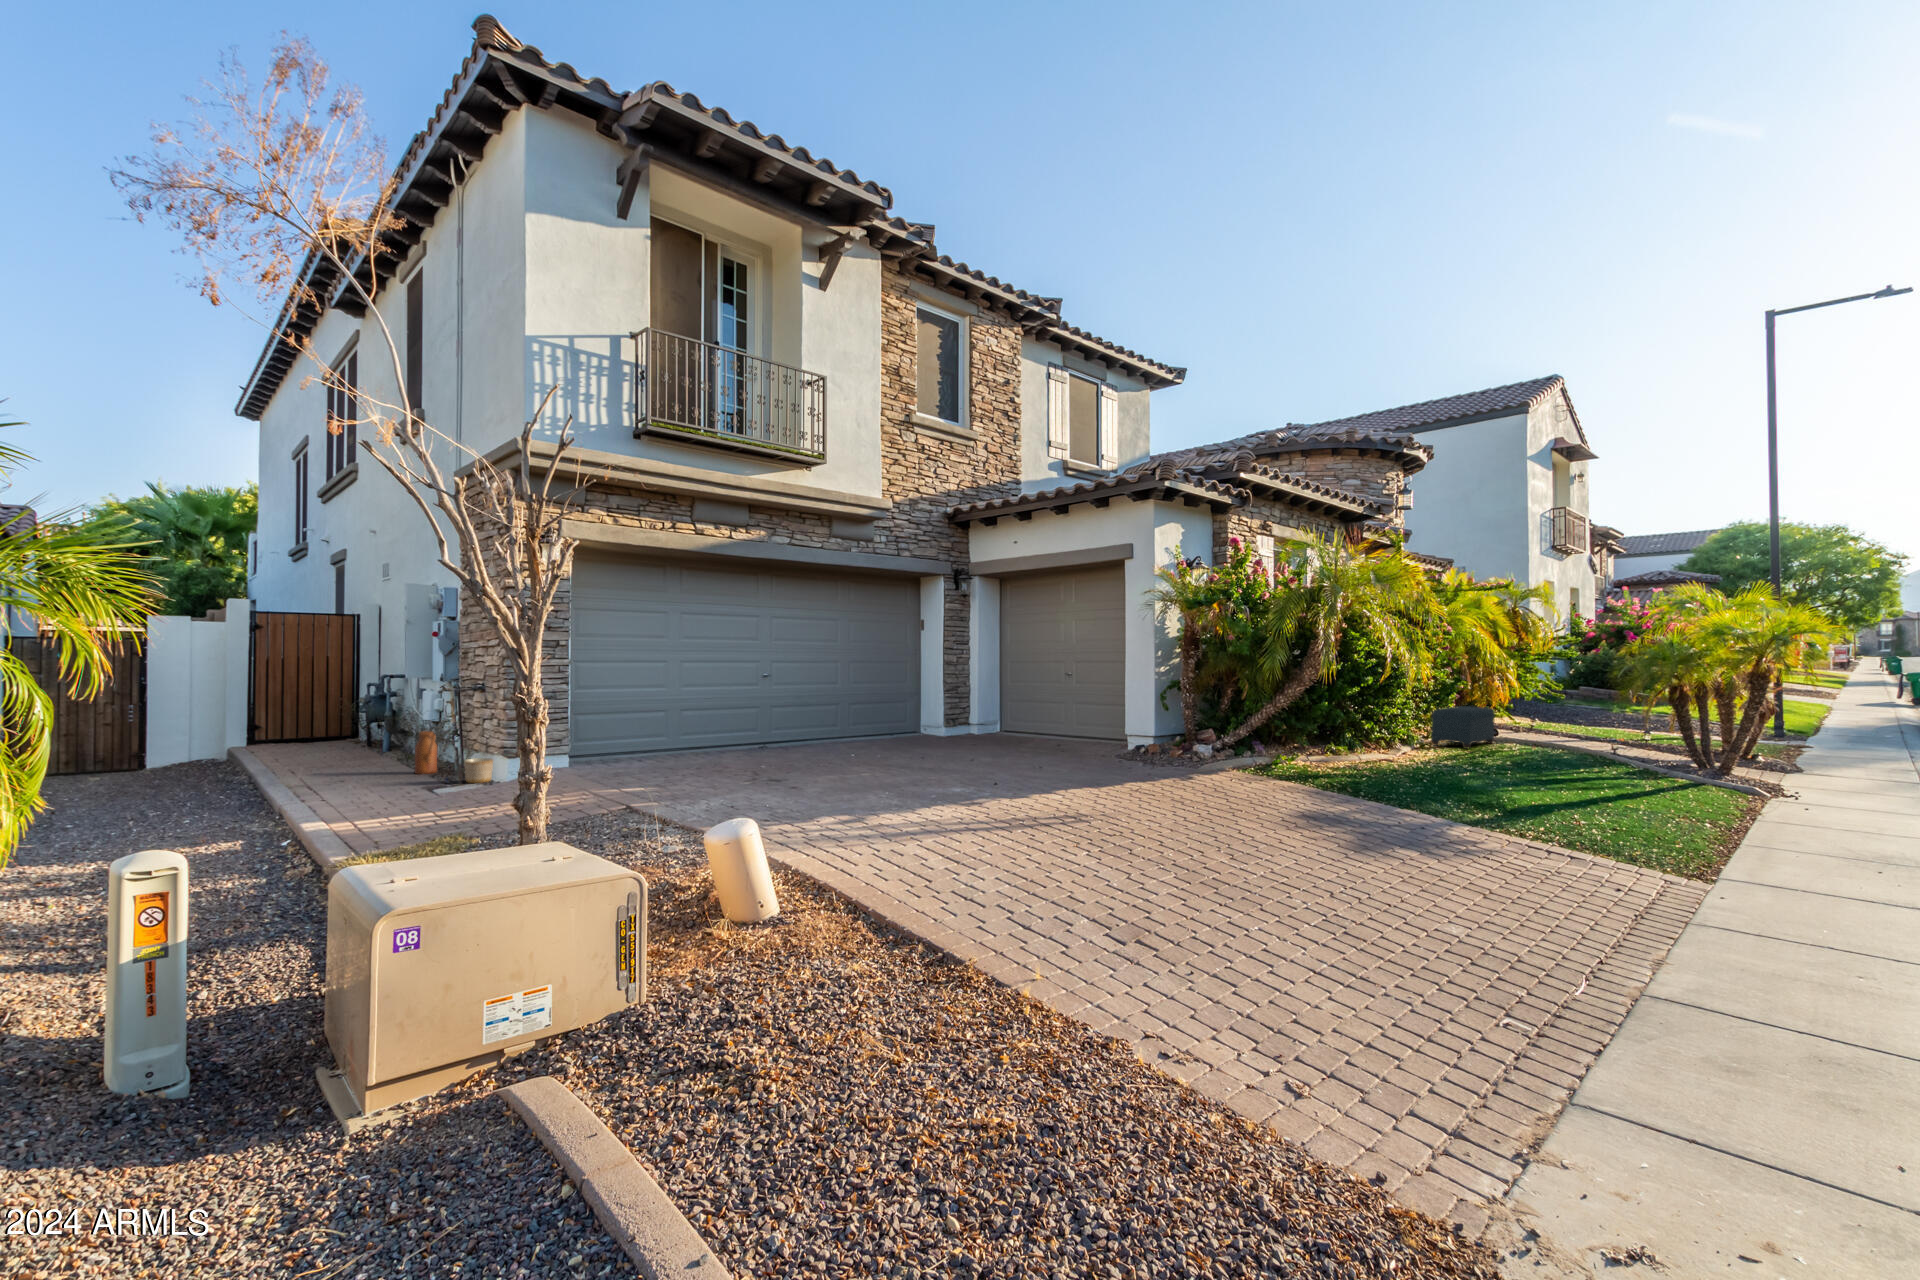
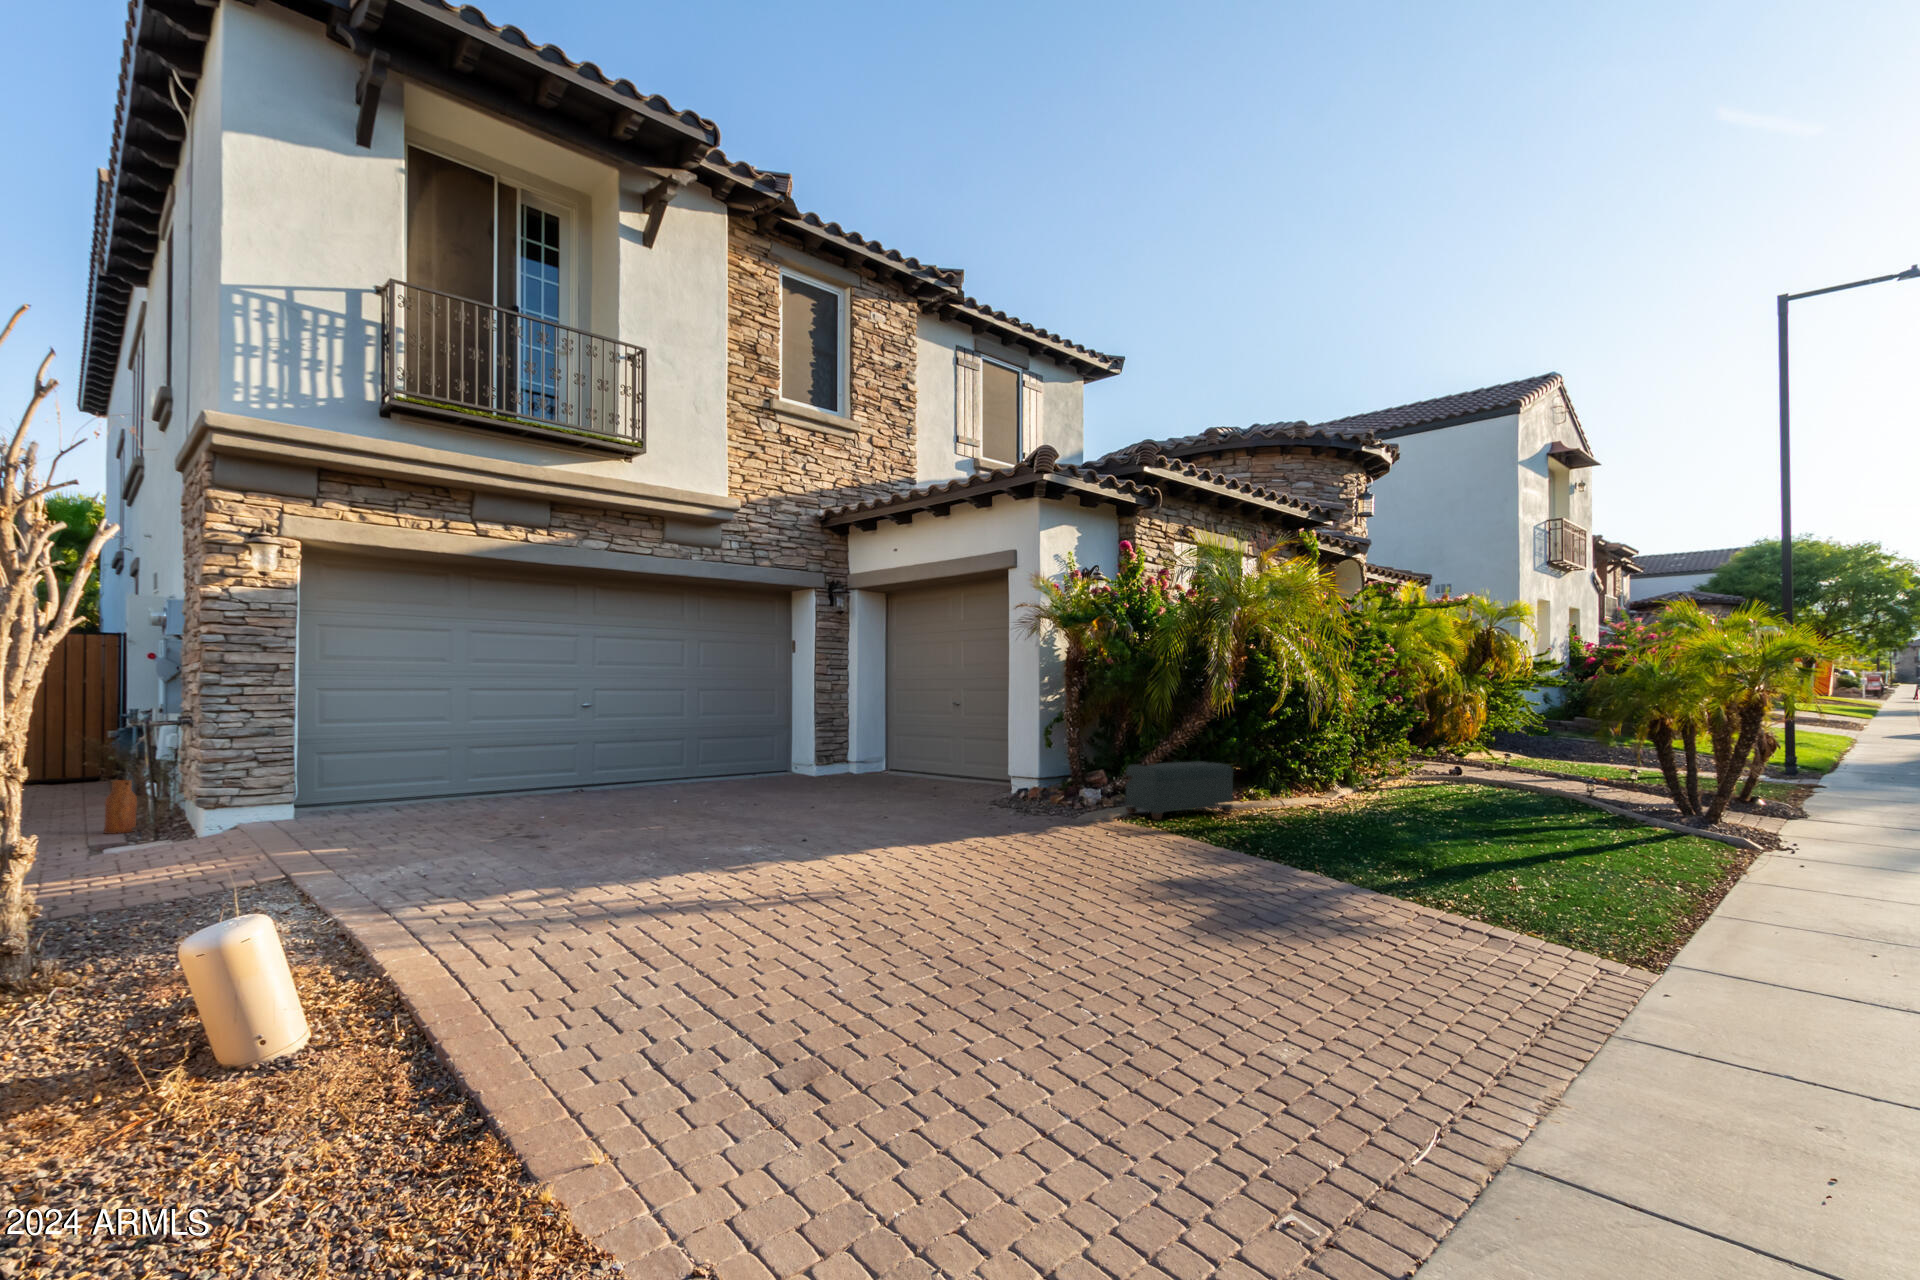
bench: present [1431,706,1495,749] -> present [1126,762,1233,820]
planter: present [464,758,493,783] -> none [148,814,190,846]

